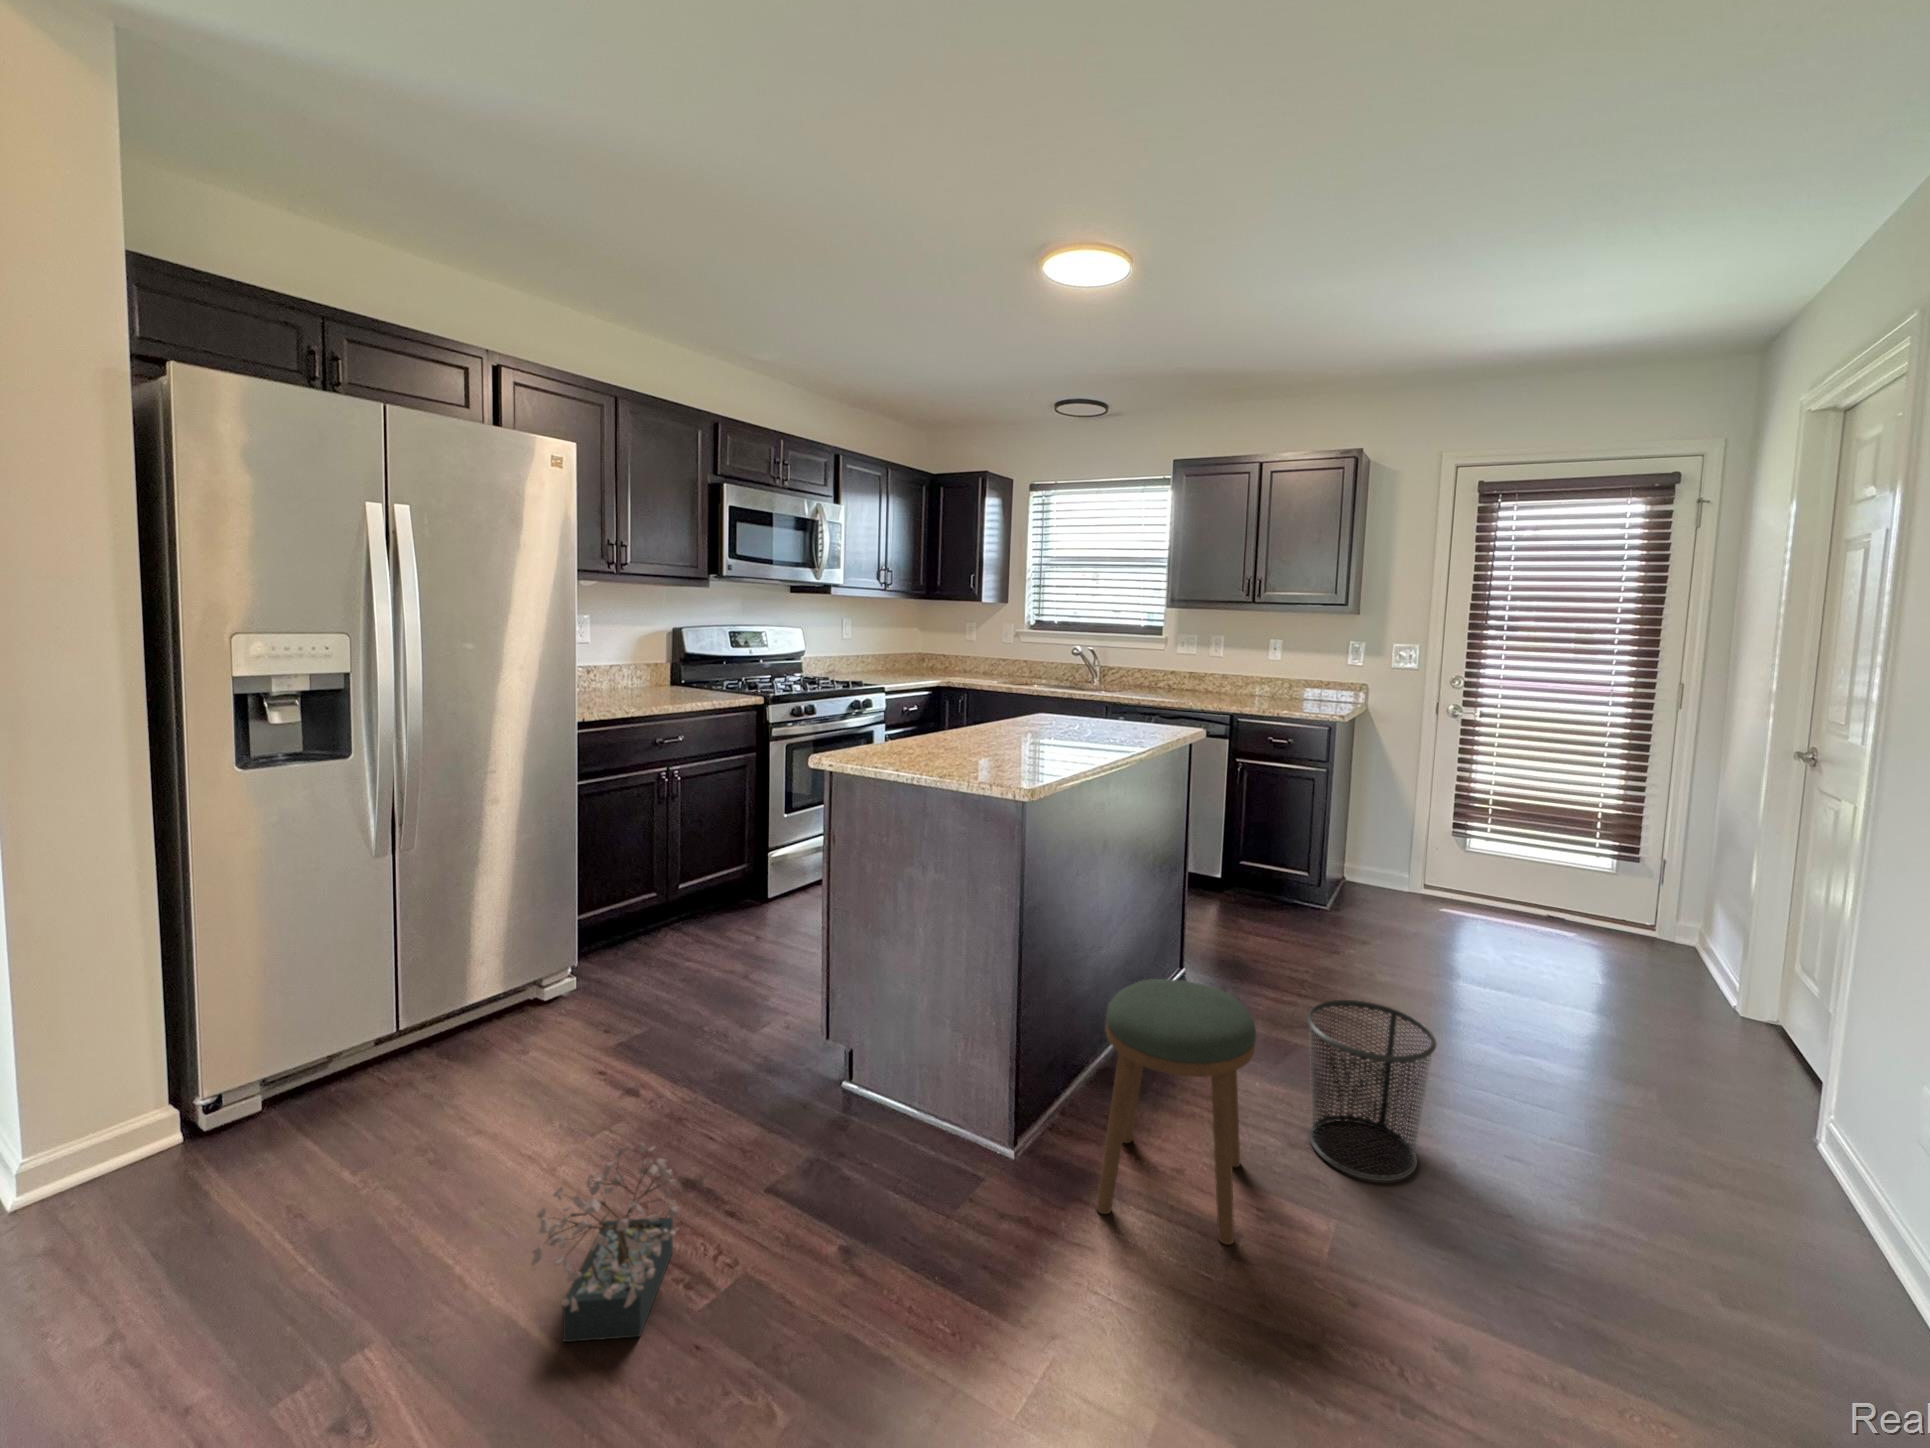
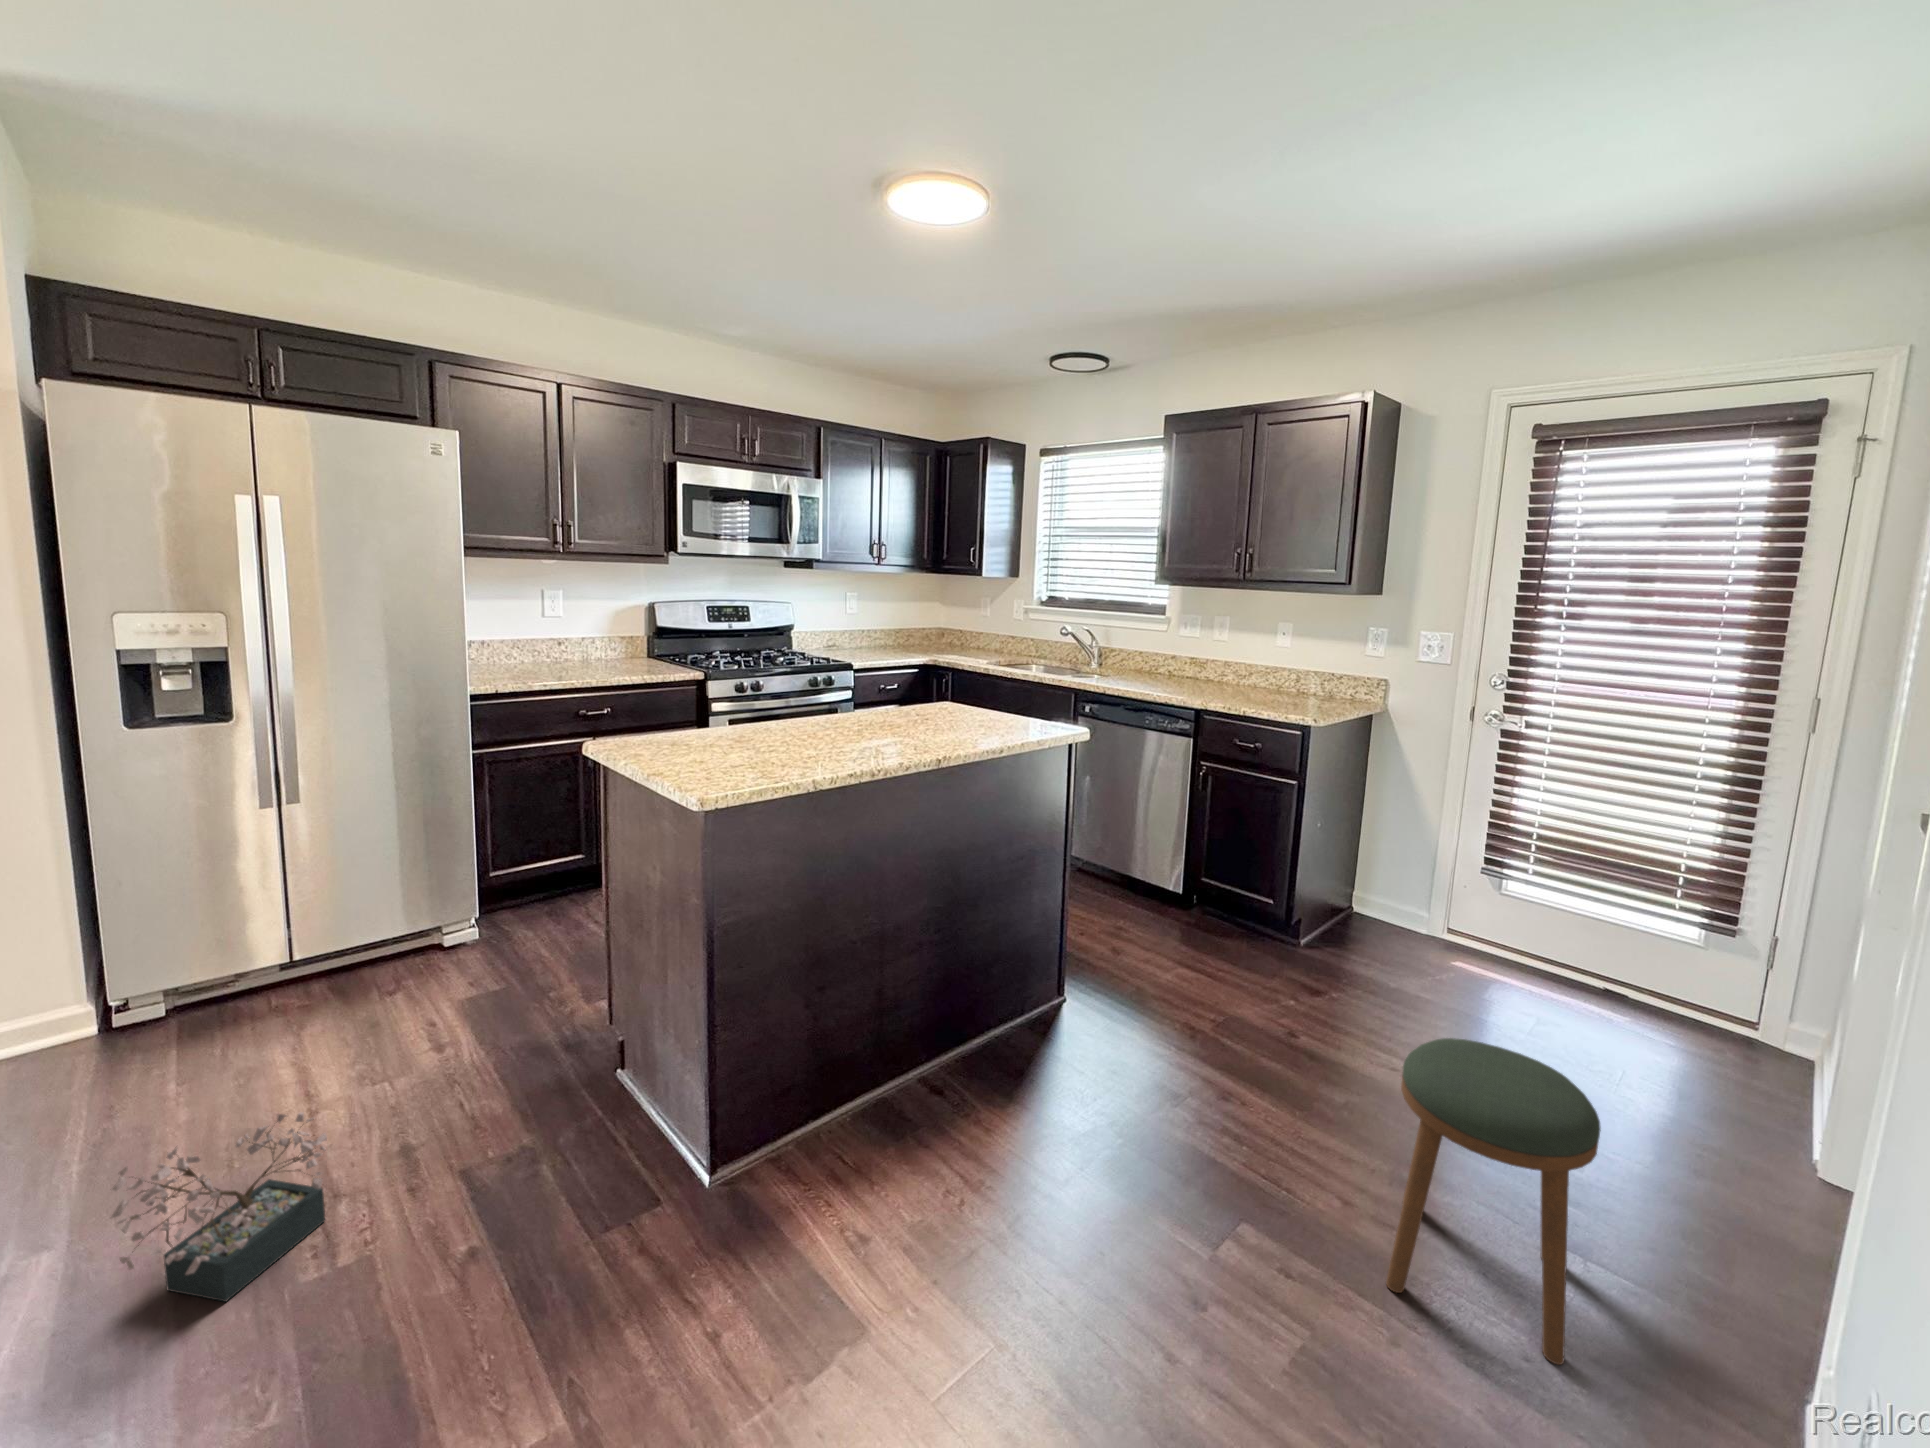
stool: present [1097,979,1256,1245] -> present [1386,1038,1601,1365]
waste bin: present [1307,1000,1437,1181] -> none [1032,1074,1183,1310]

